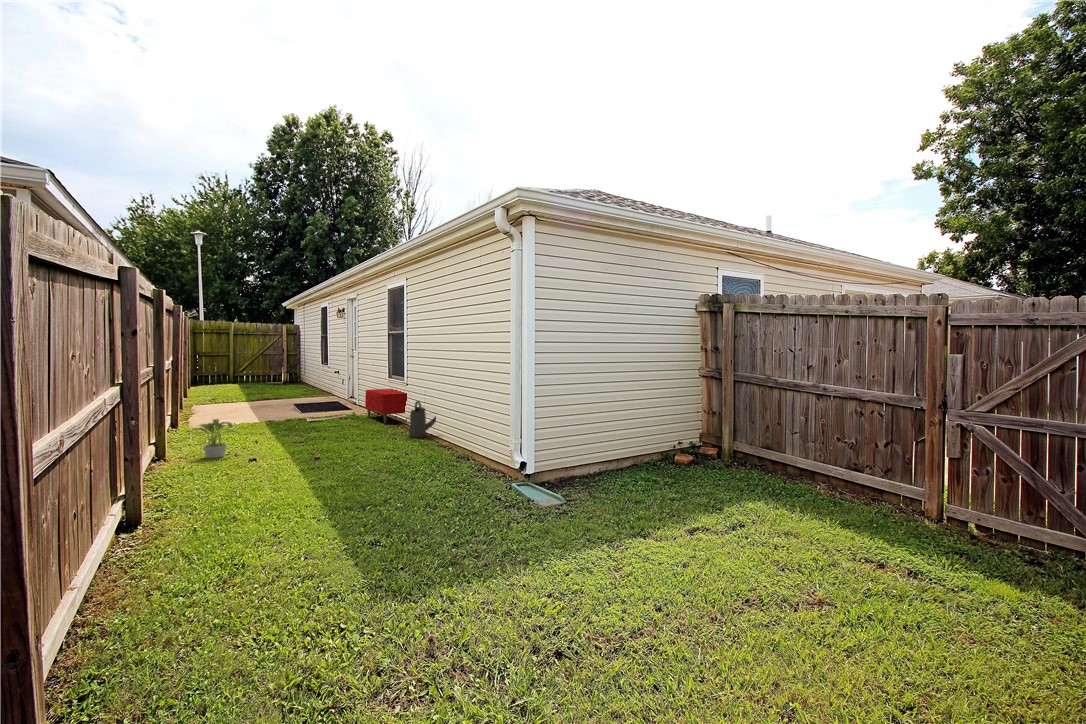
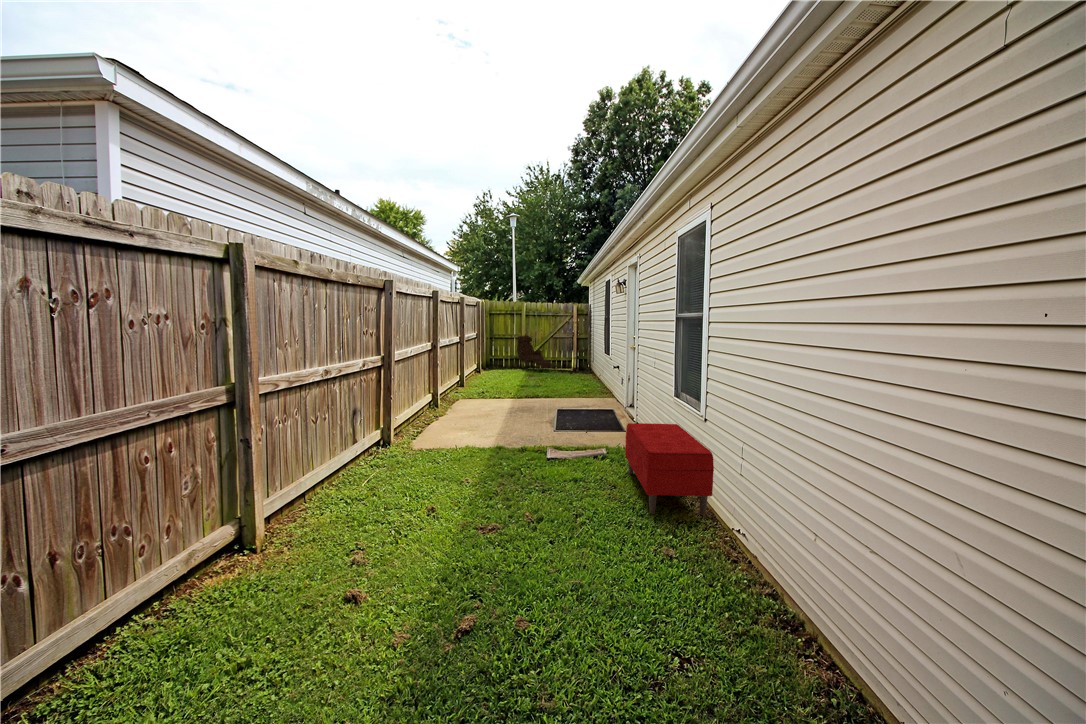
lounge chair: none [226,353,265,386] -> present [517,335,553,371]
watering can: present [404,401,436,438] -> none [679,531,819,654]
potted plant: present [192,419,237,458] -> none [140,533,249,647]

